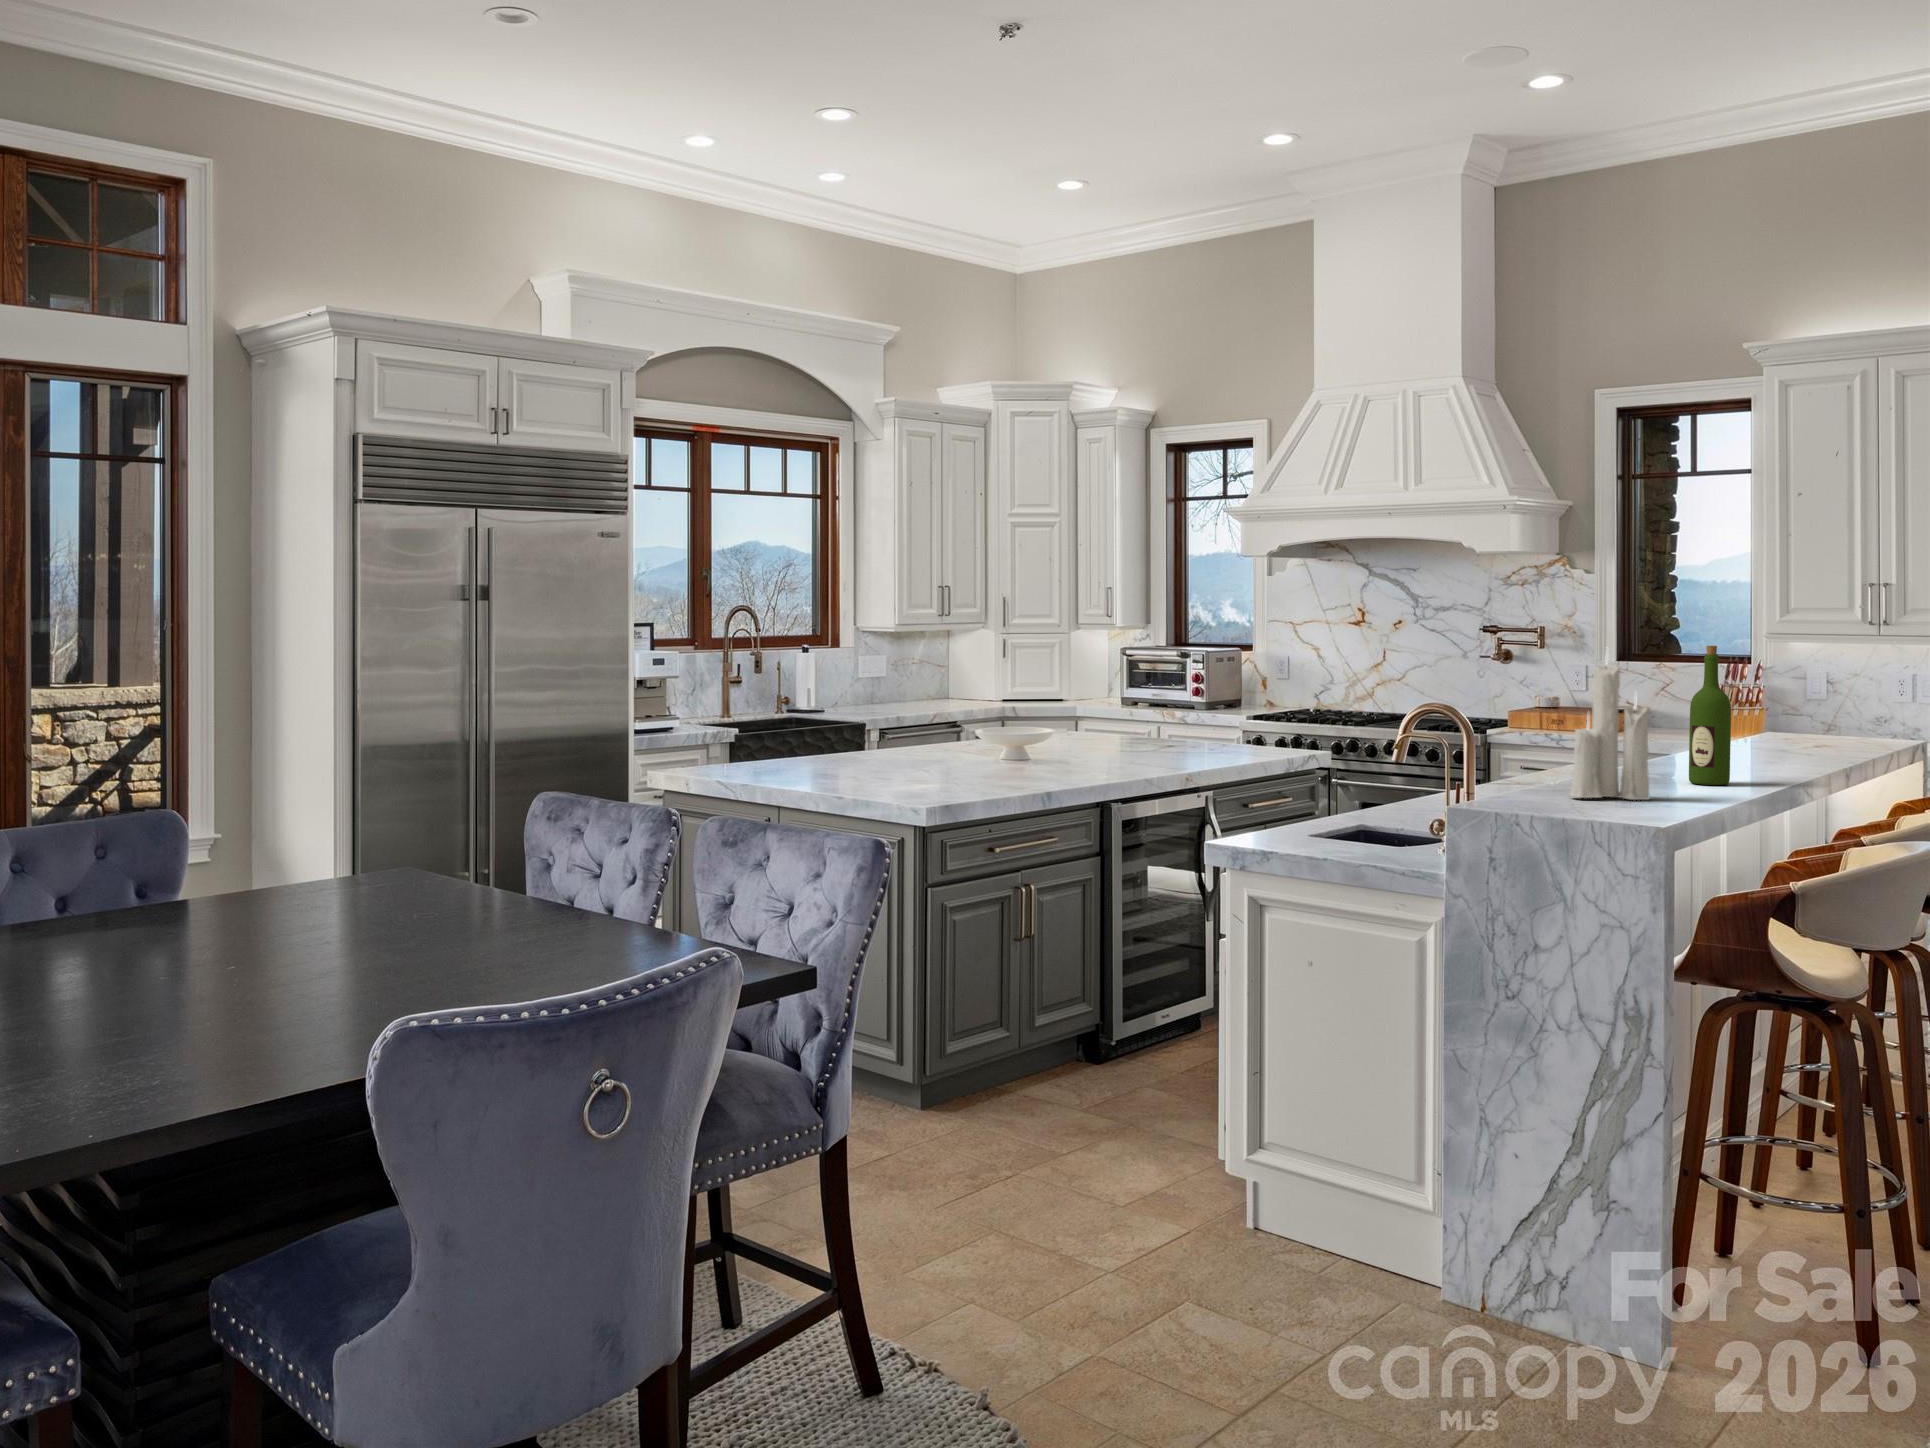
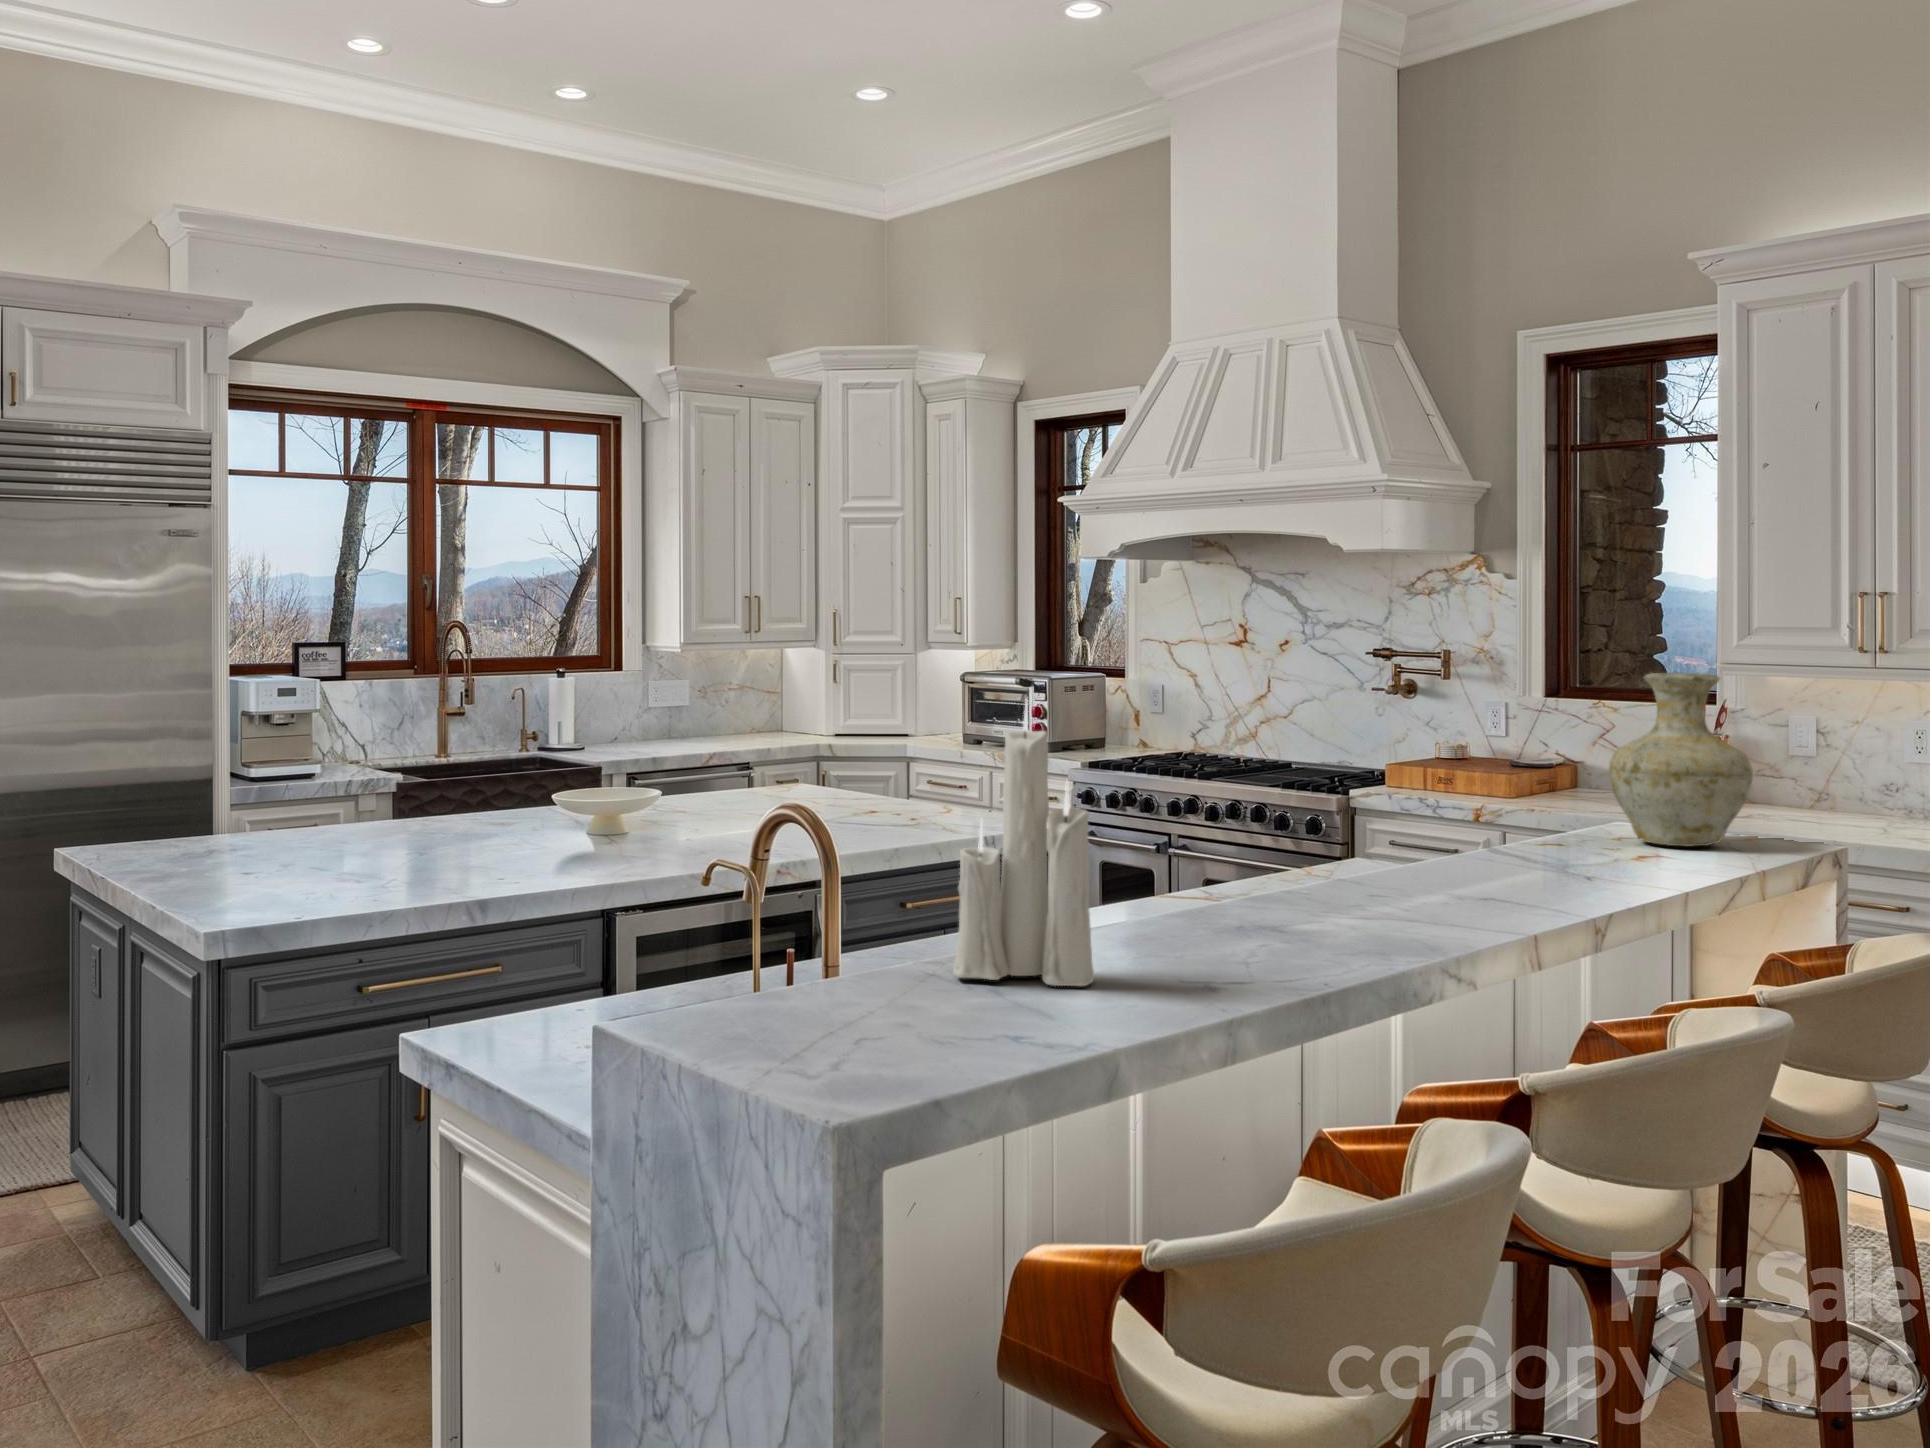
vase: none [1768,637,1862,746] -> present [1609,672,1753,847]
wine bottle: present [1689,646,1731,785] -> none [1274,693,1342,944]

